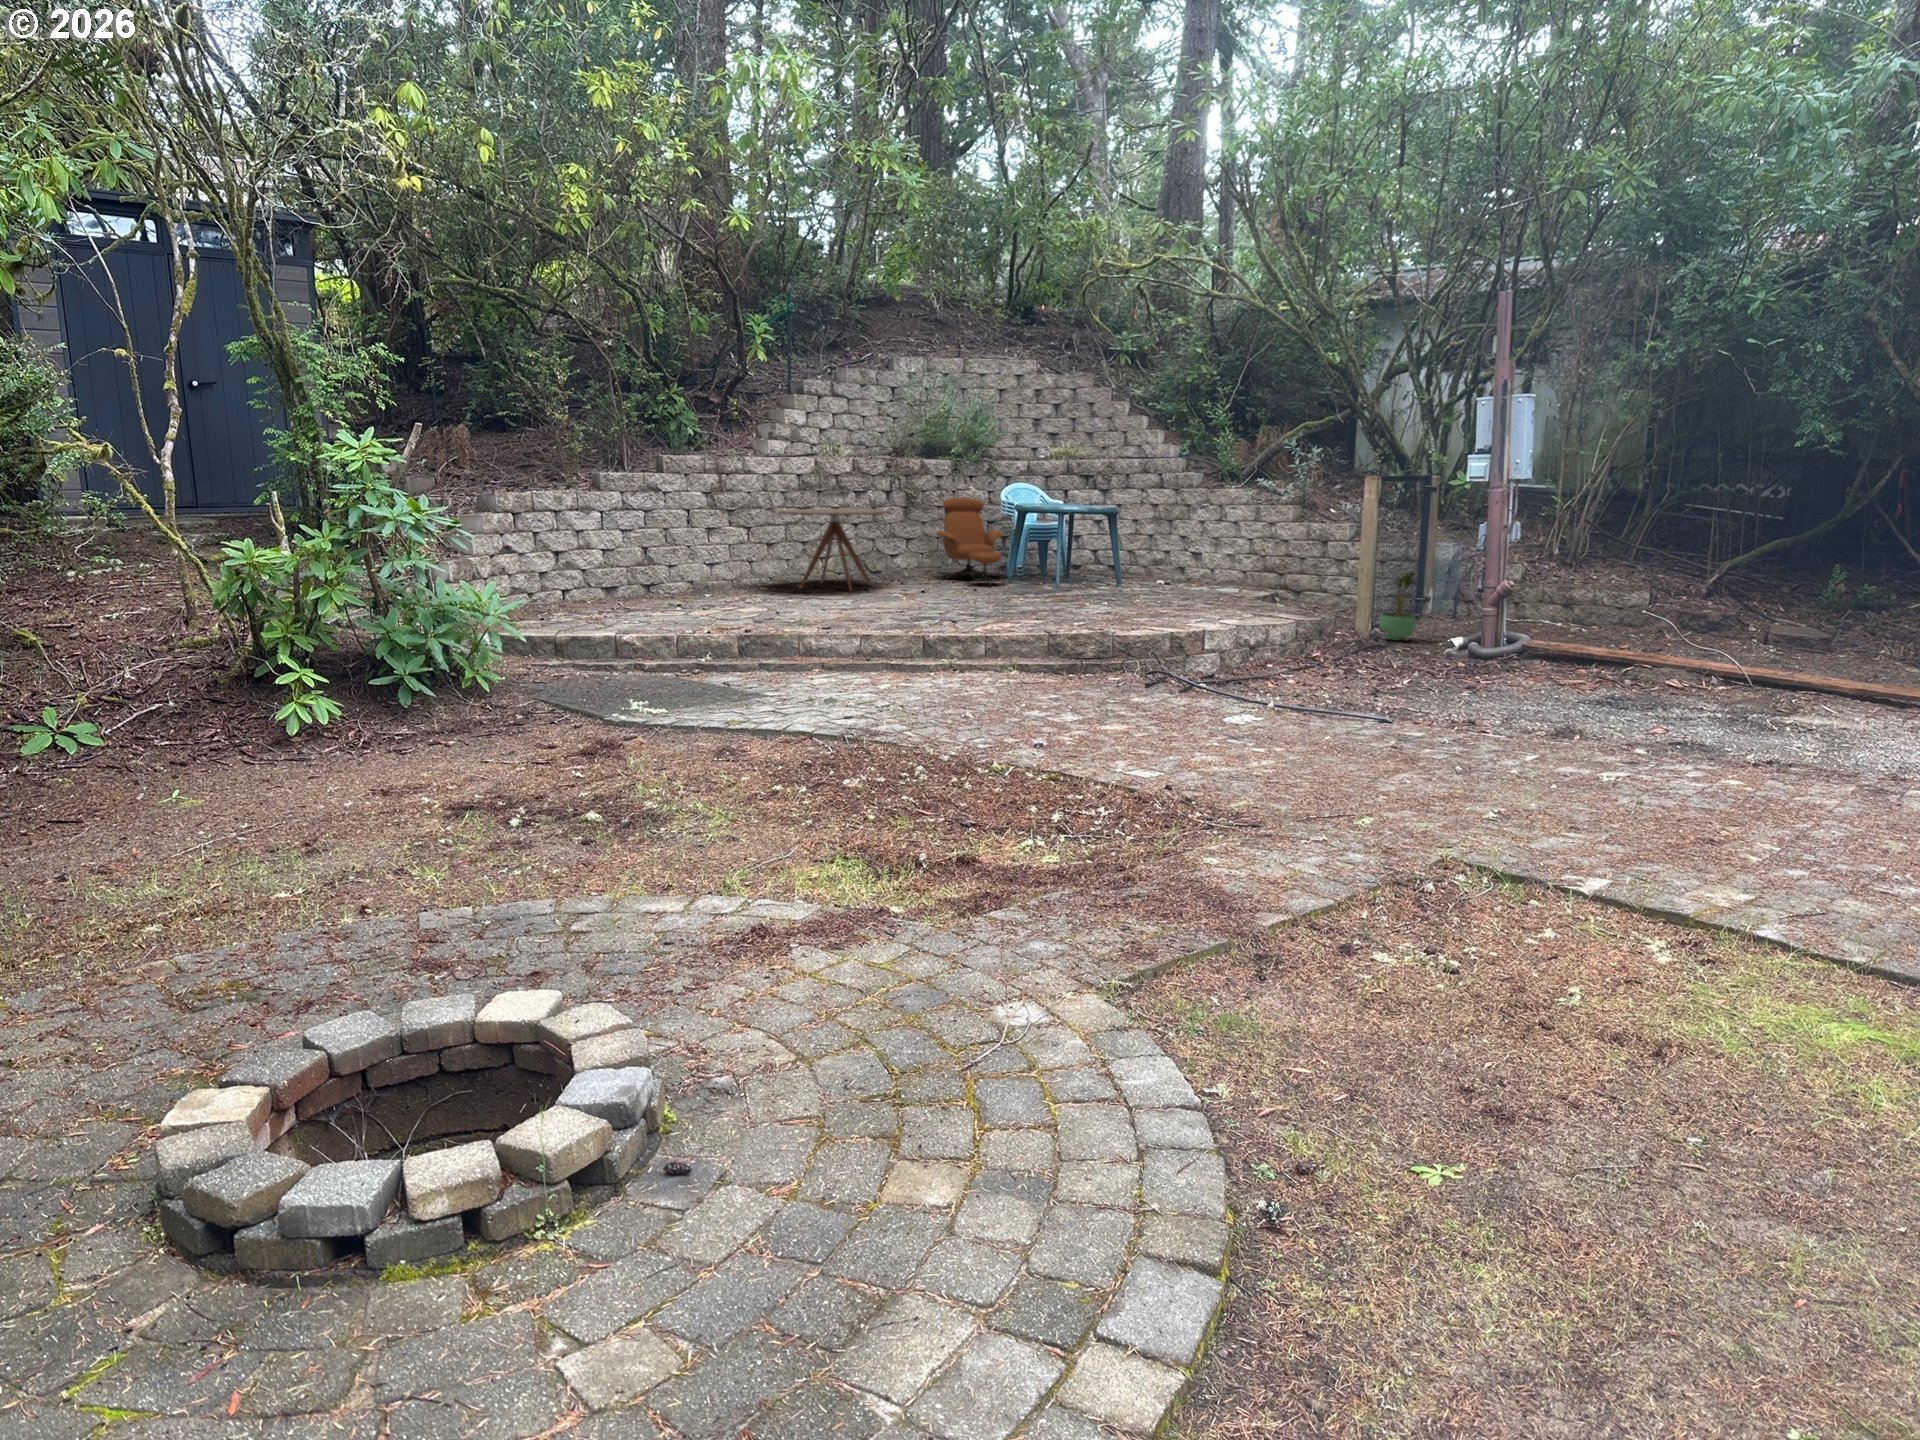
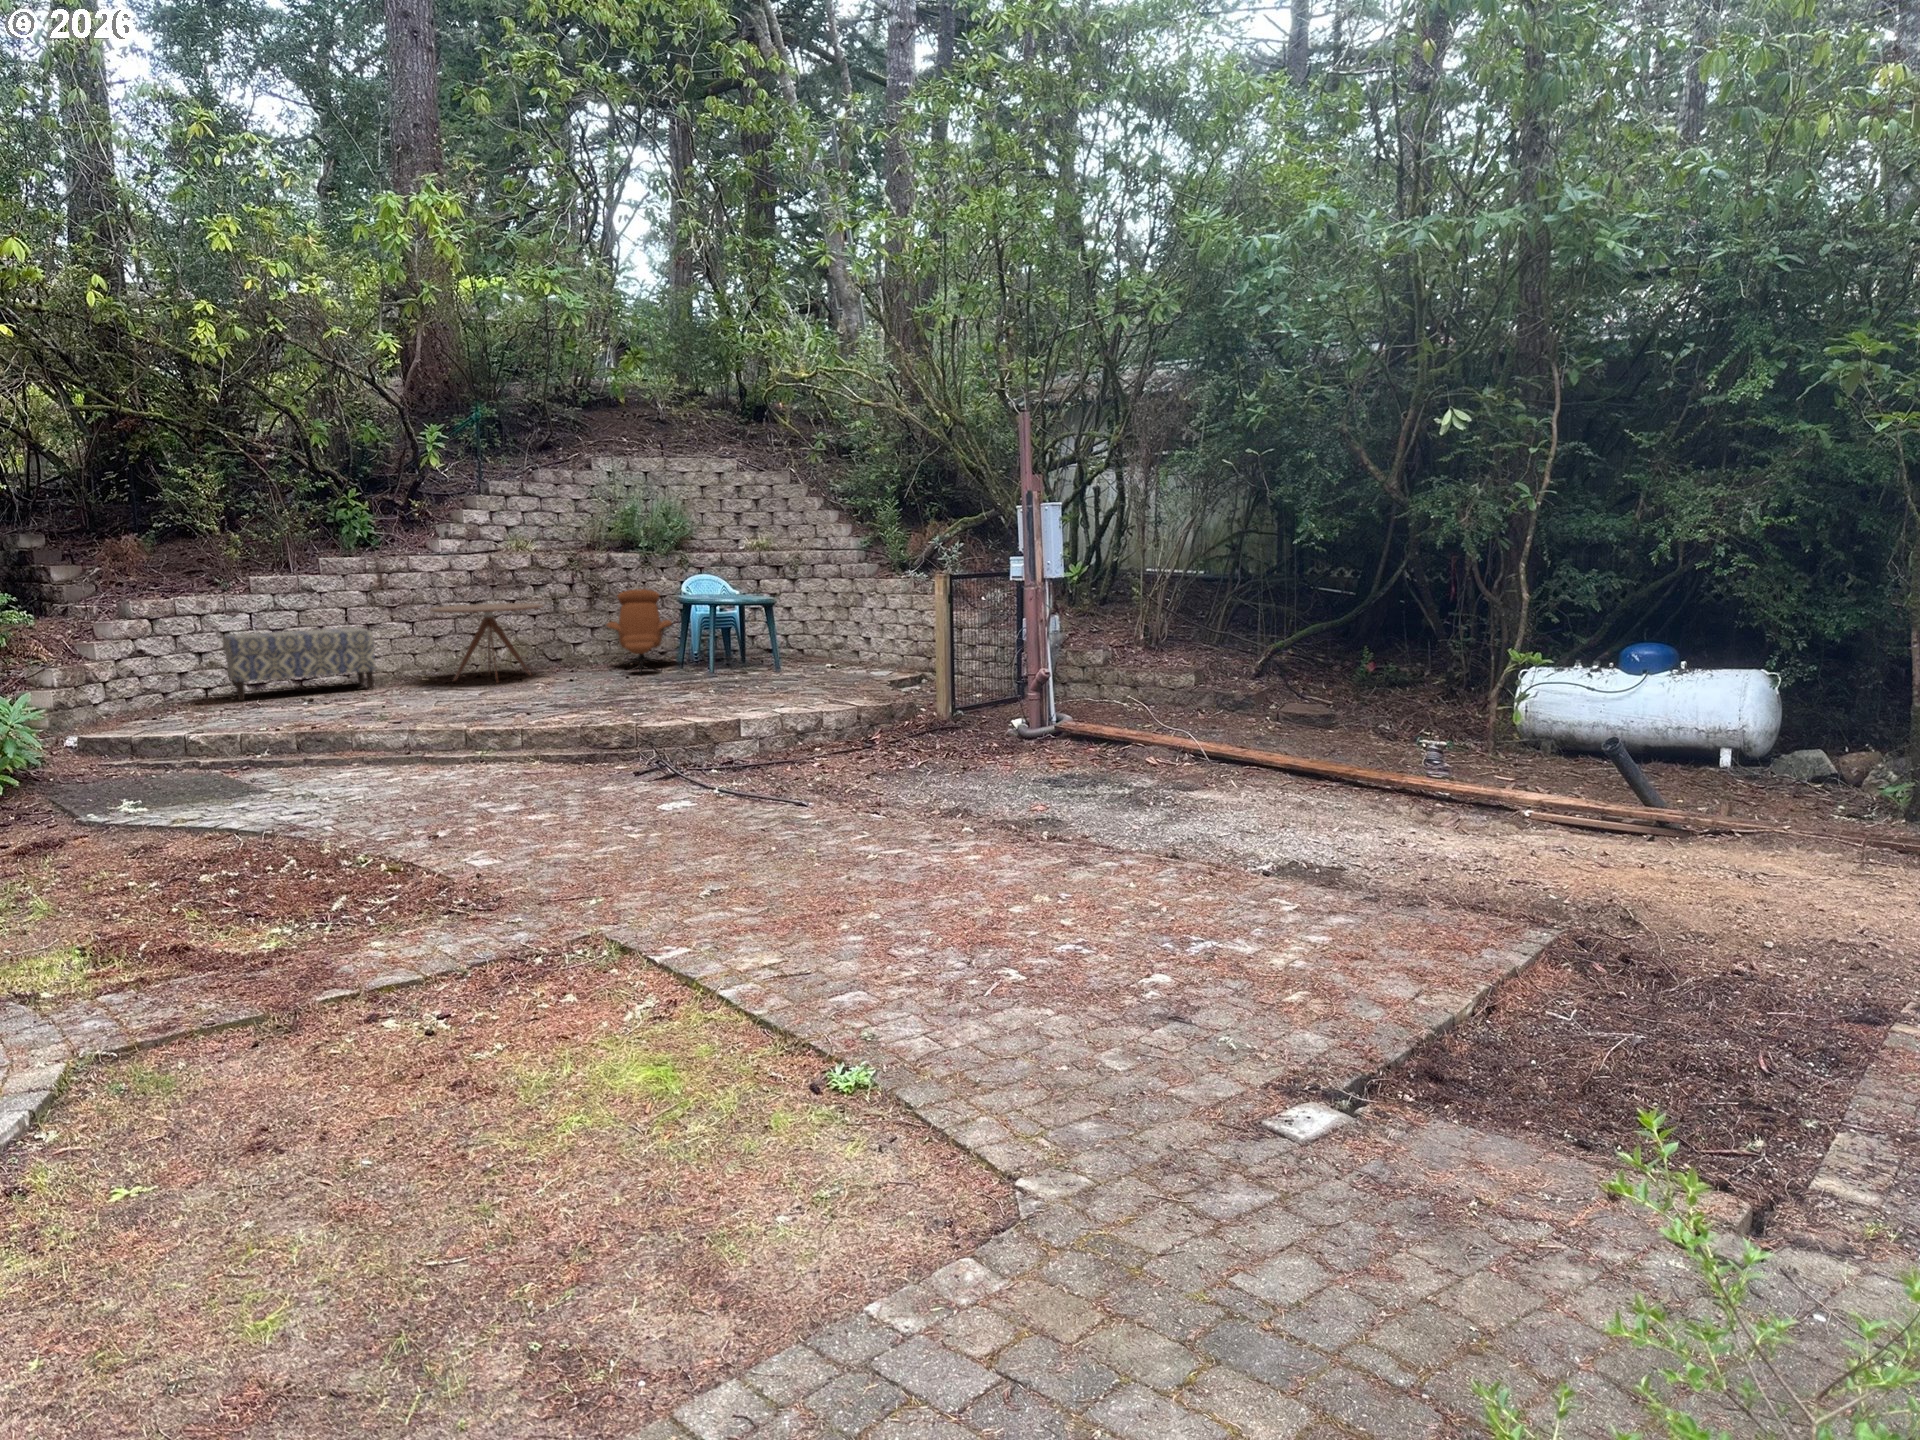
bench: none [580,530,732,603] -> present [223,627,376,700]
potted plant: present [1379,571,1416,640] -> none [961,656,996,723]

